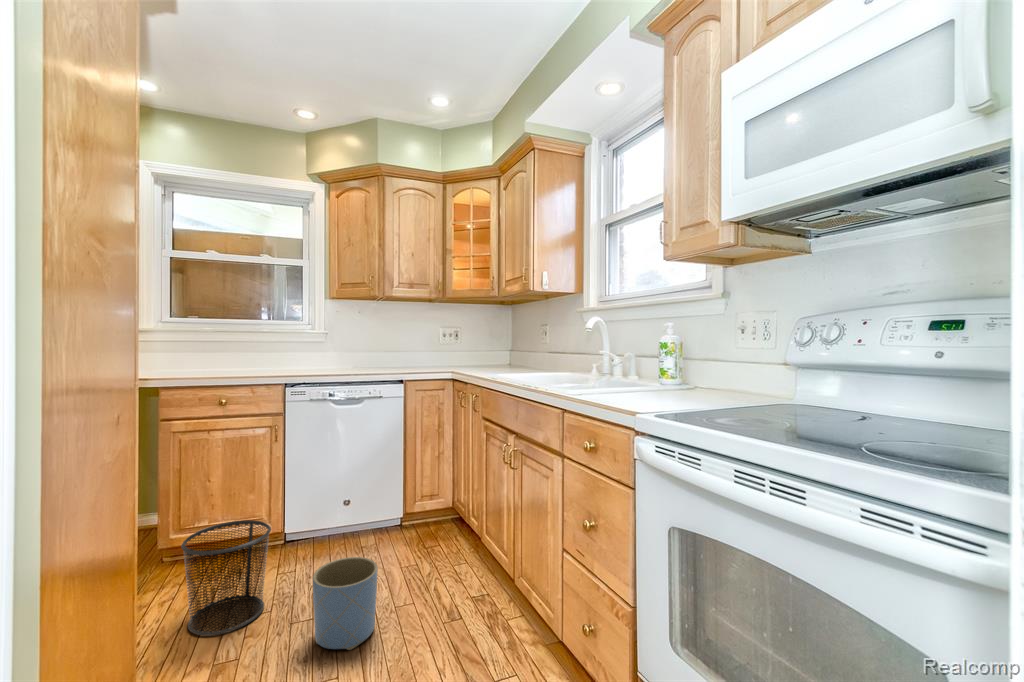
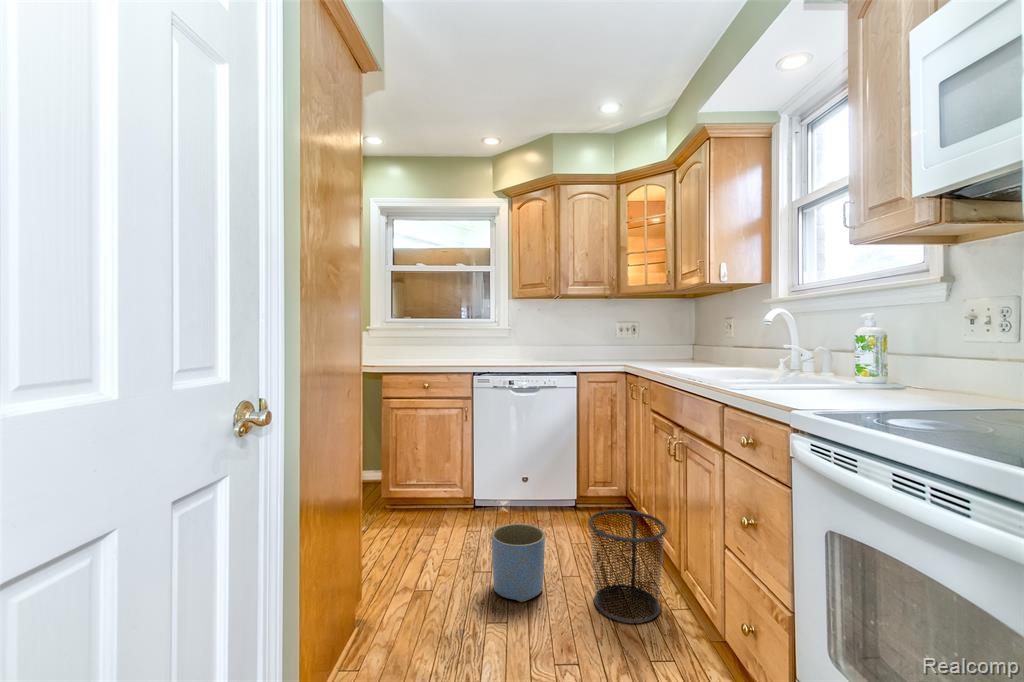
waste bin: present [181,520,271,636] -> present [588,510,667,623]

